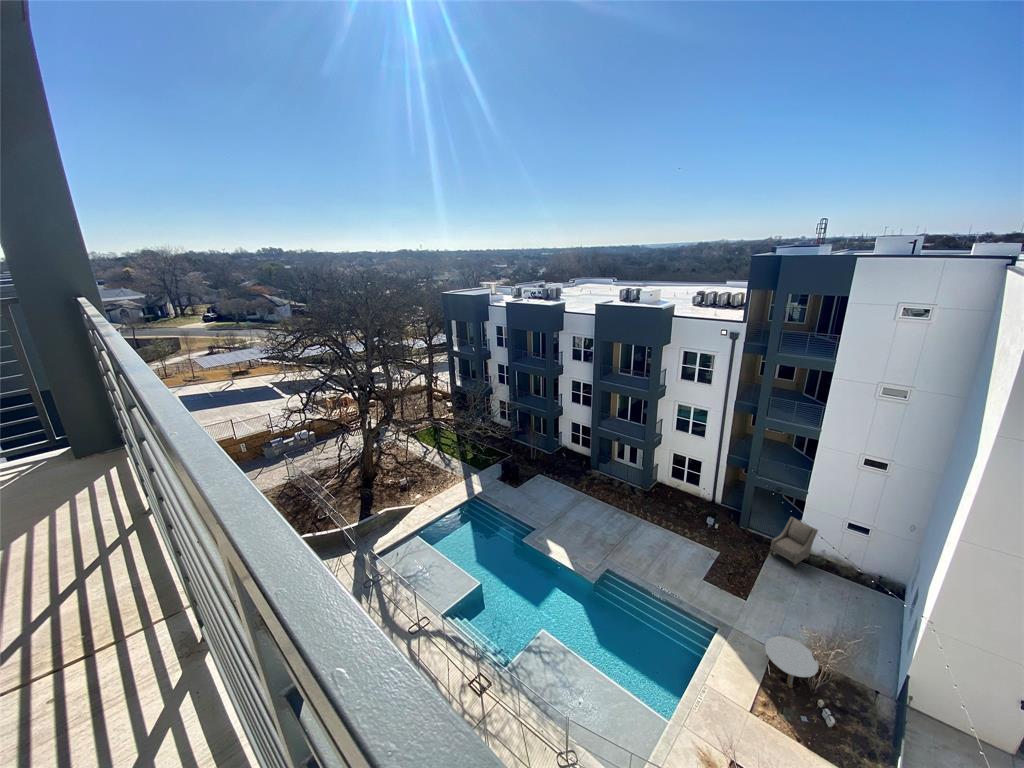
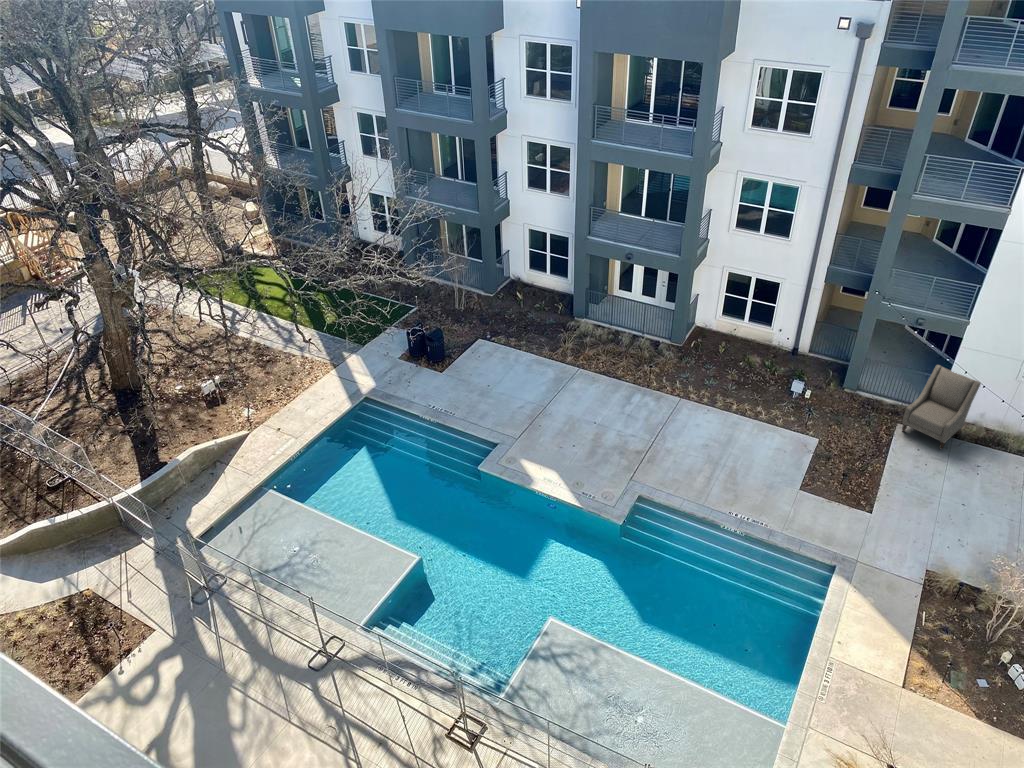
round table: present [765,636,819,688] -> none [915,565,998,639]

